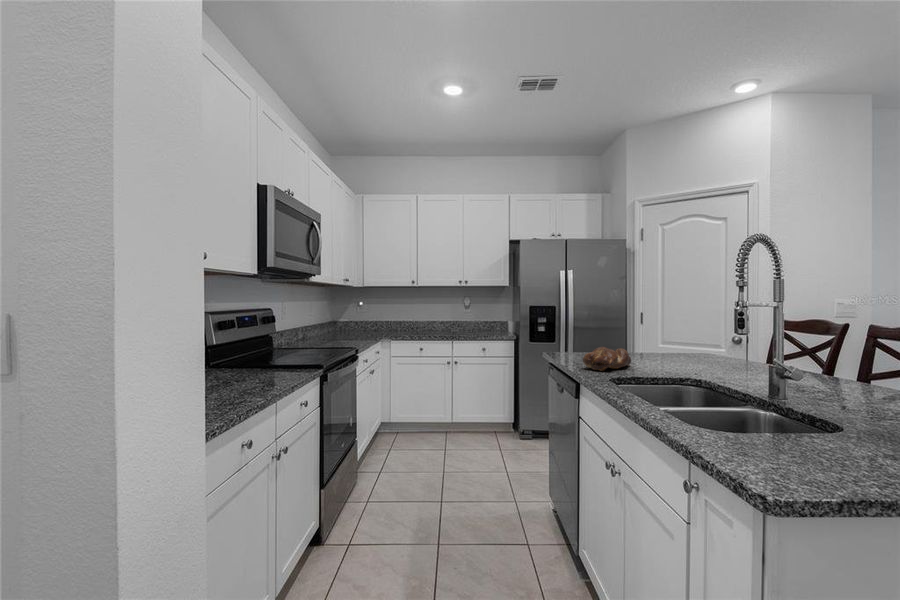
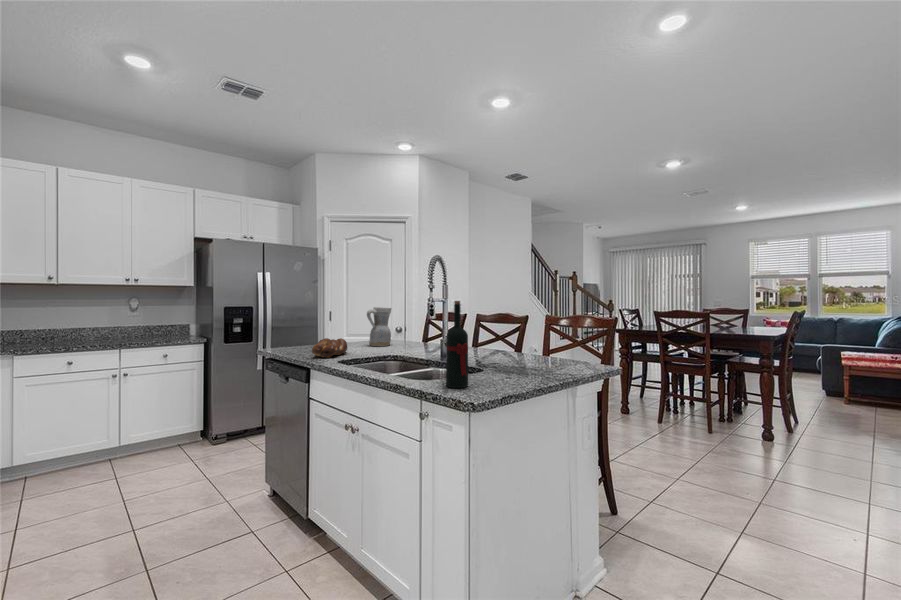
wine bottle: none [736,306,783,460] -> present [446,301,468,388]
ceramic pitcher: none [665,310,704,363] -> present [367,307,391,346]

